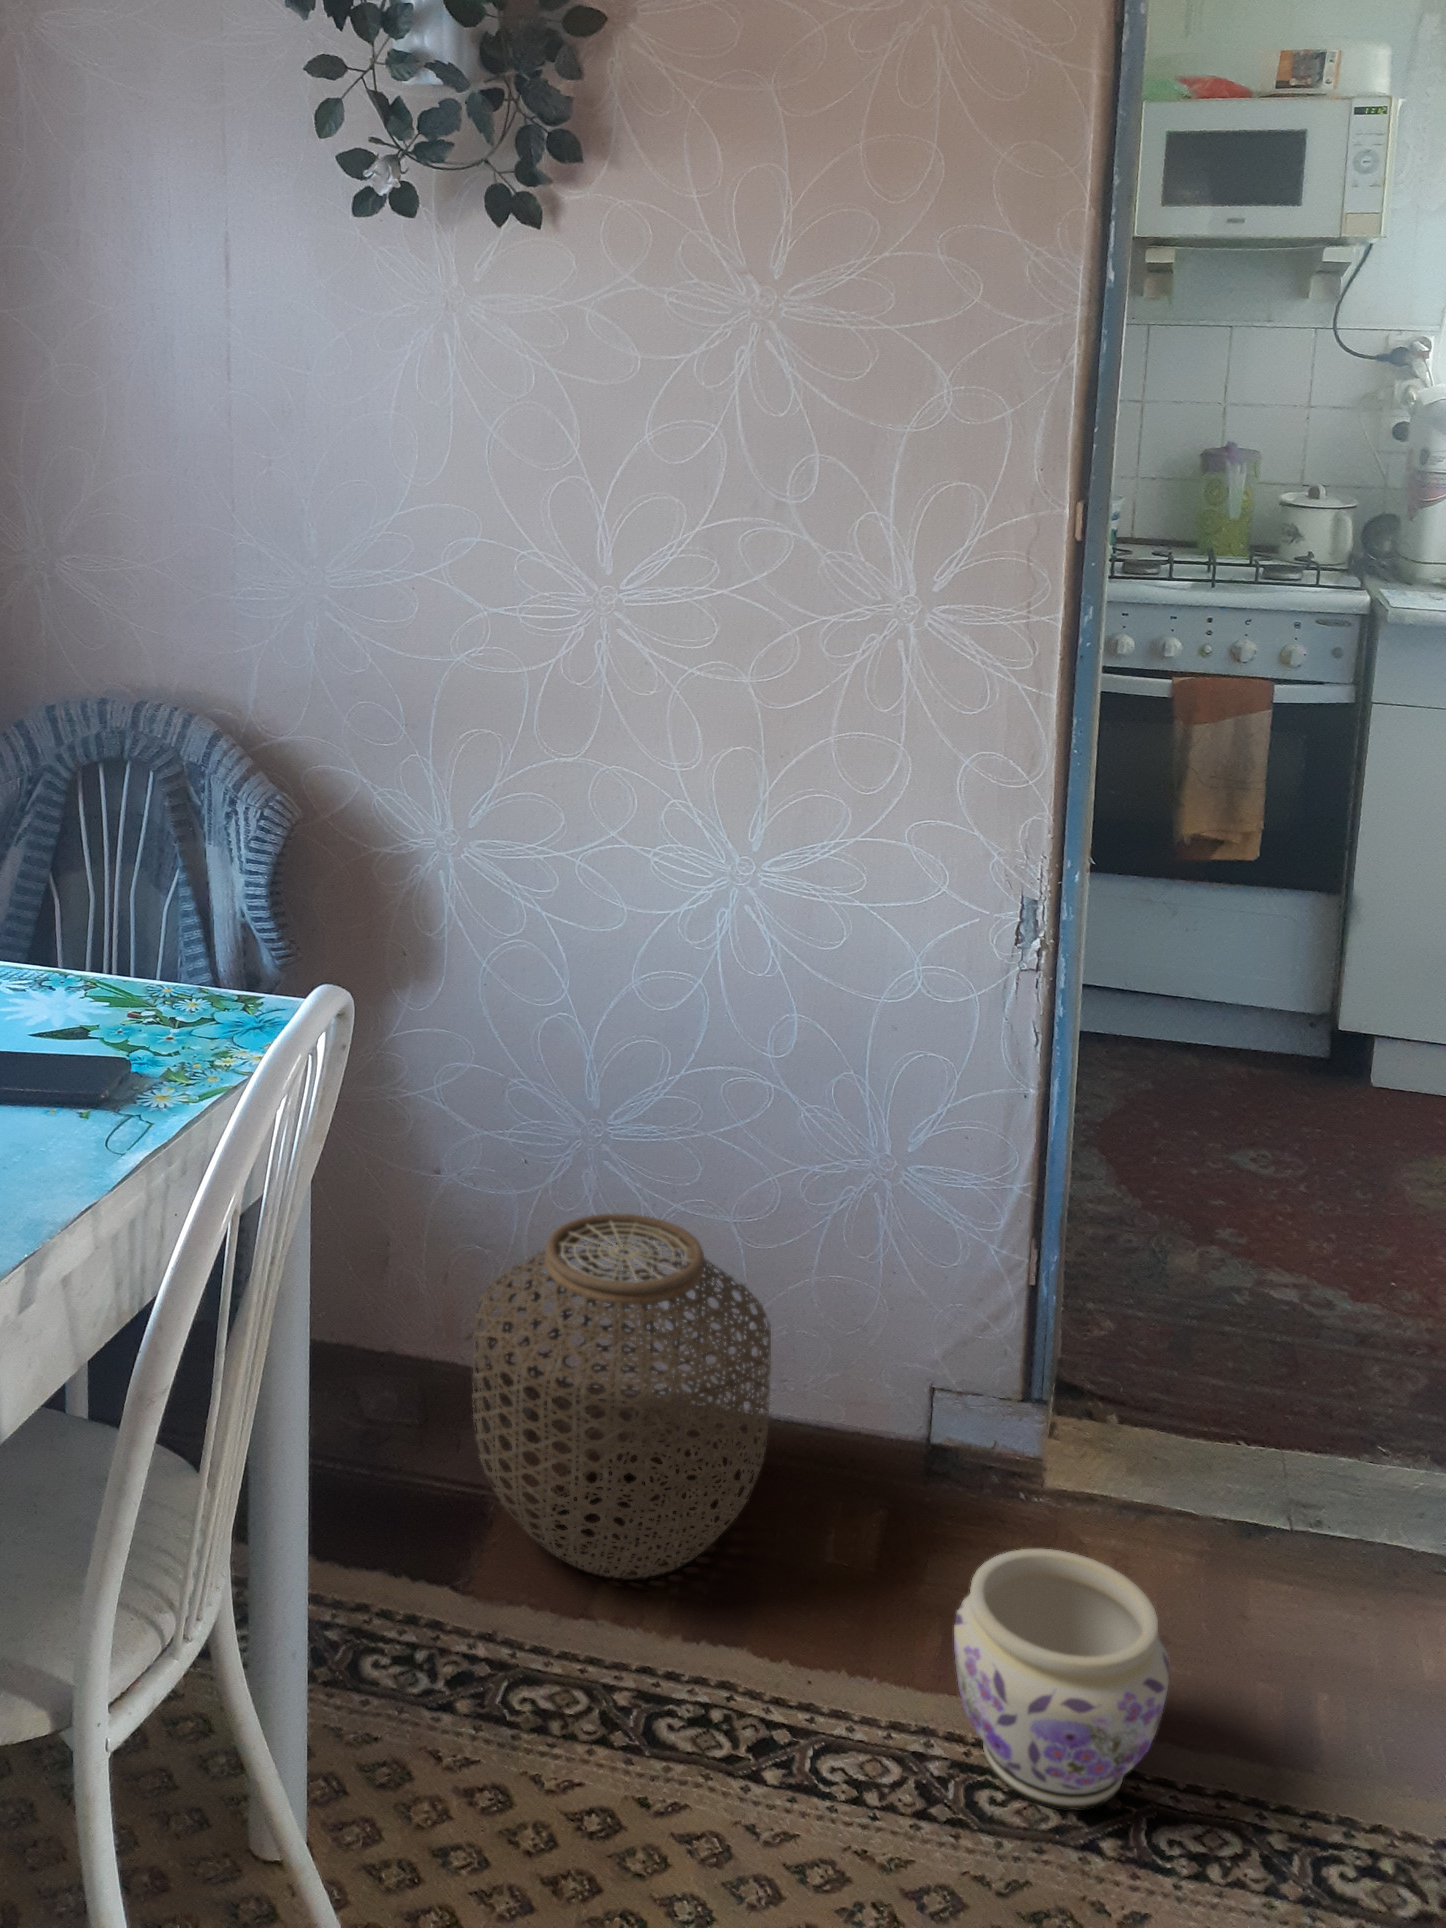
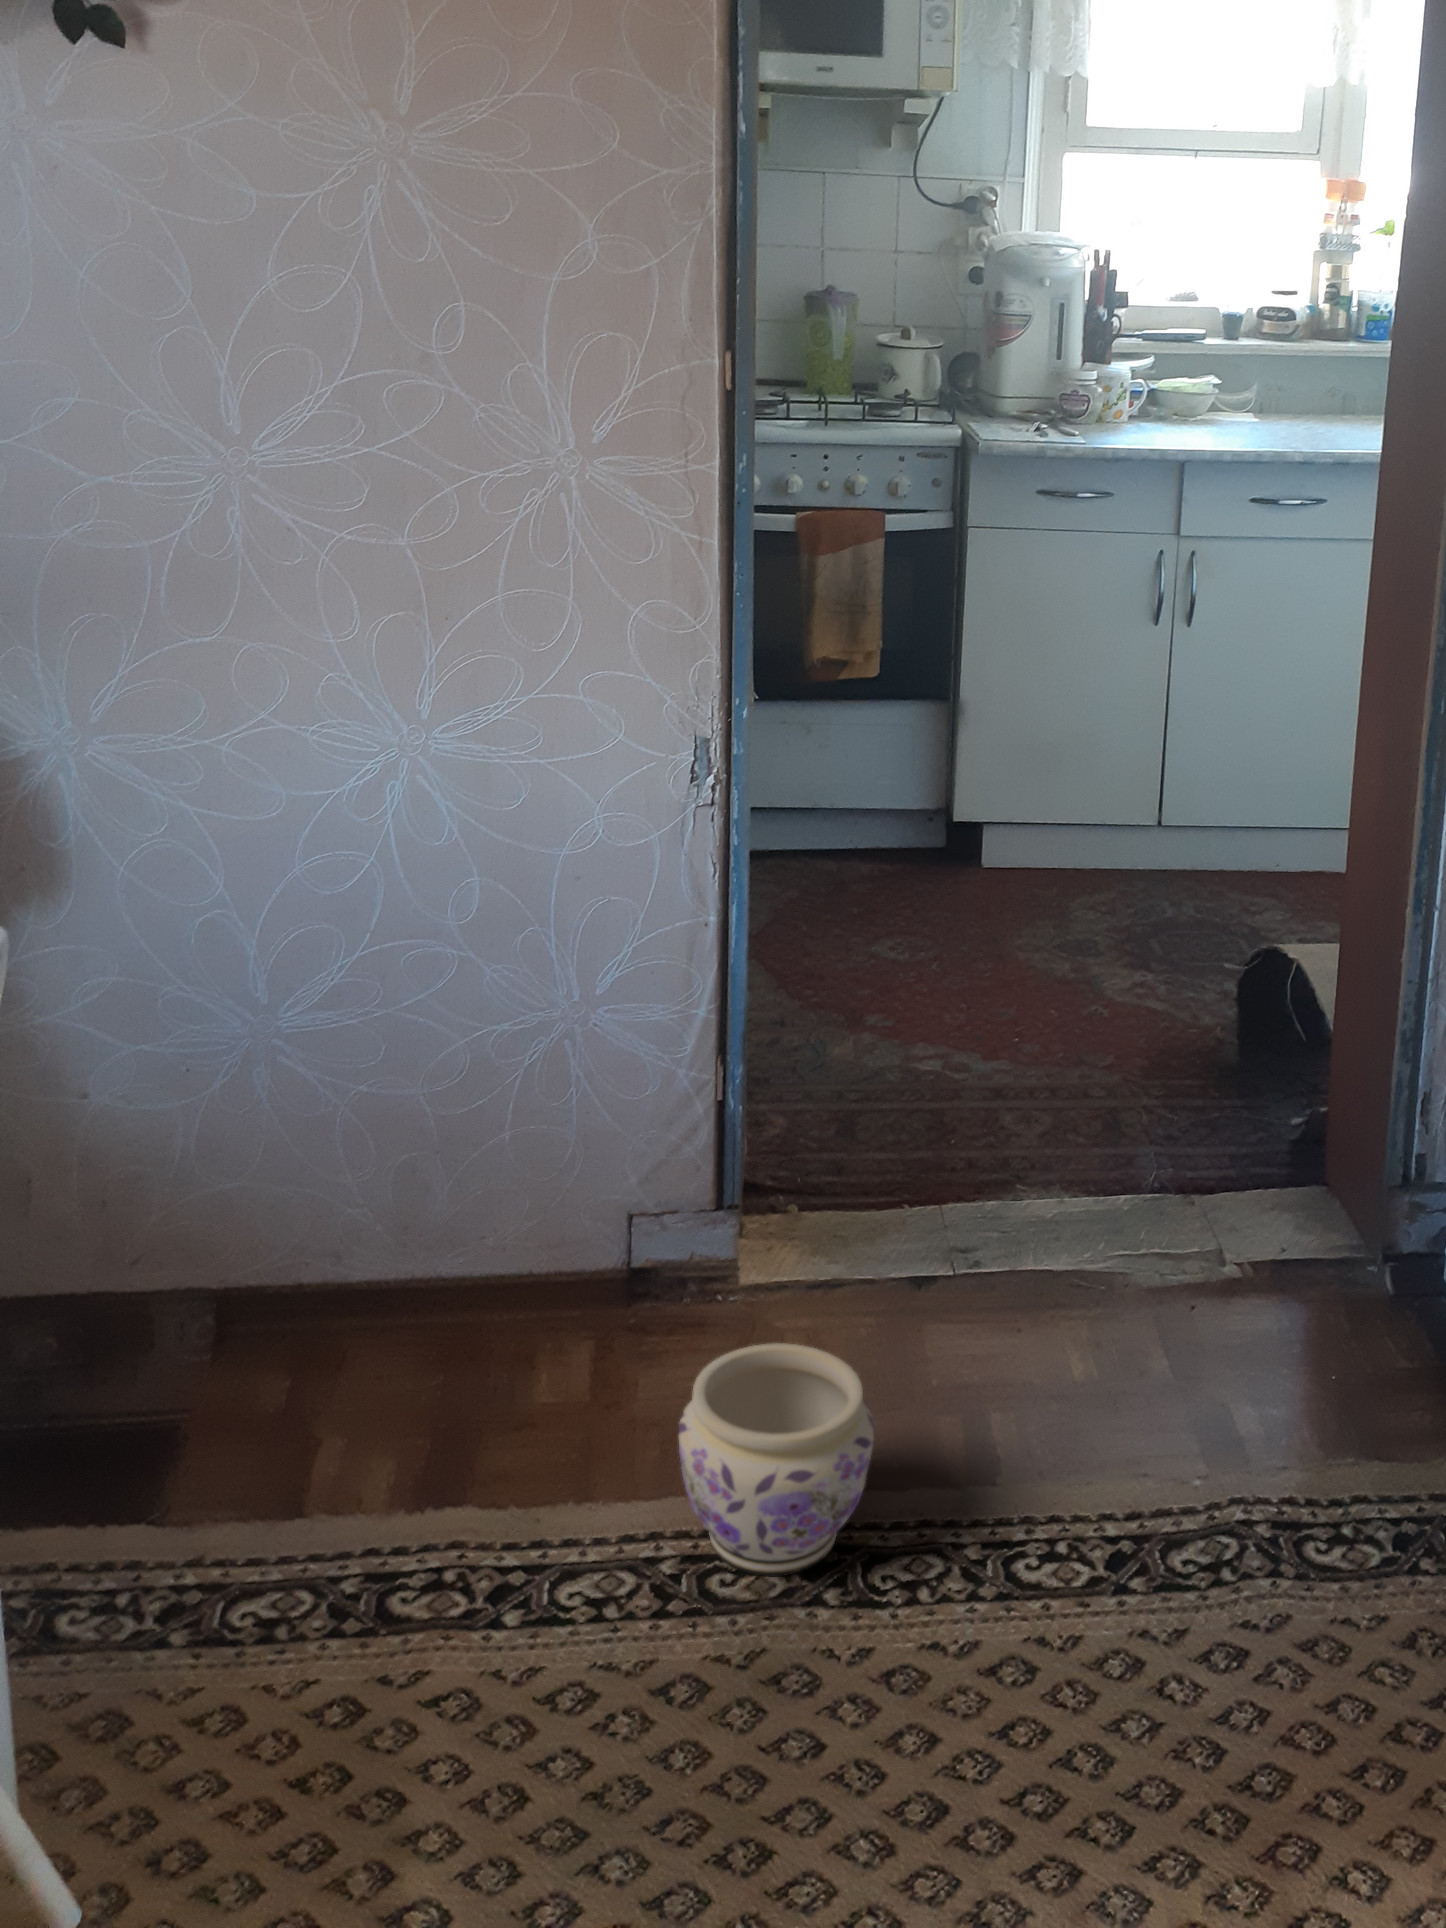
woven basket: present [472,1214,771,1578] -> none [146,1102,475,1475]

